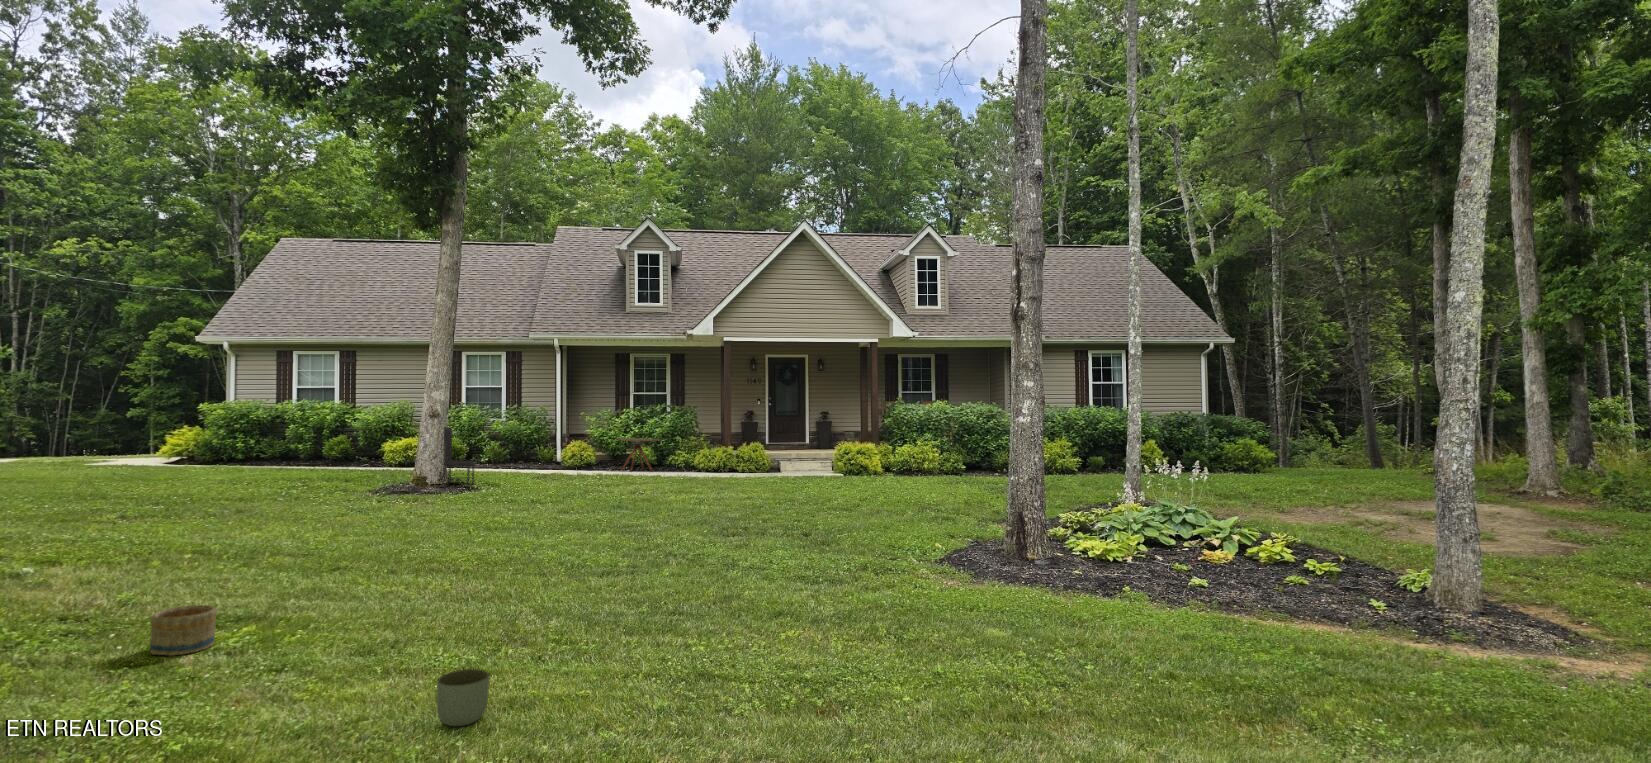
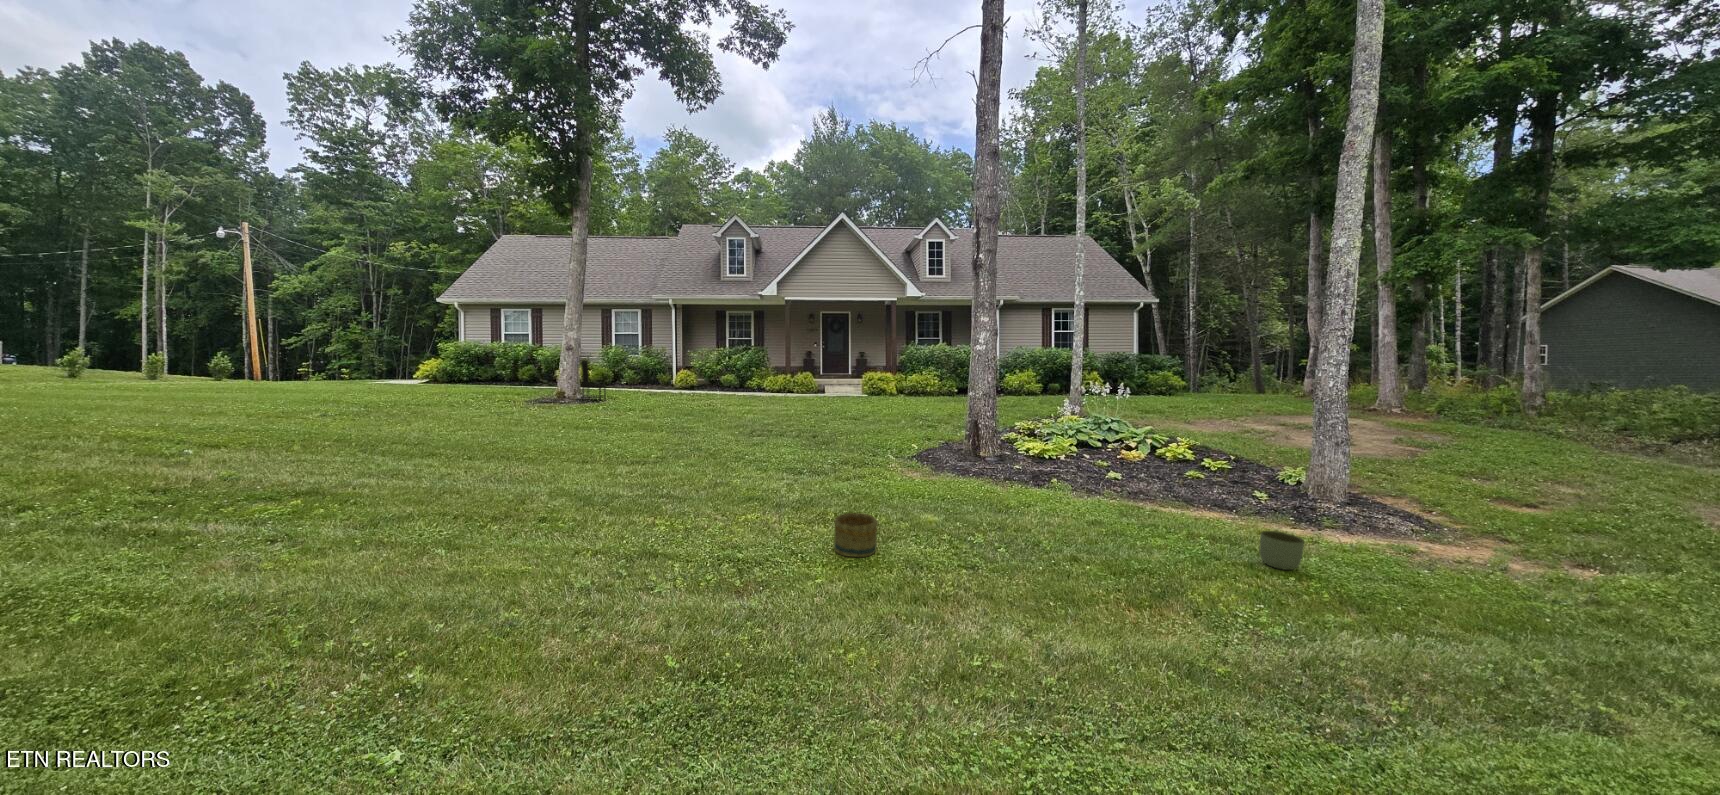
round table: present [615,438,661,470] -> none [711,370,744,393]
basket: present [150,605,217,656] -> present [834,513,878,557]
planter: present [437,669,490,726] -> present [1259,531,1304,570]

